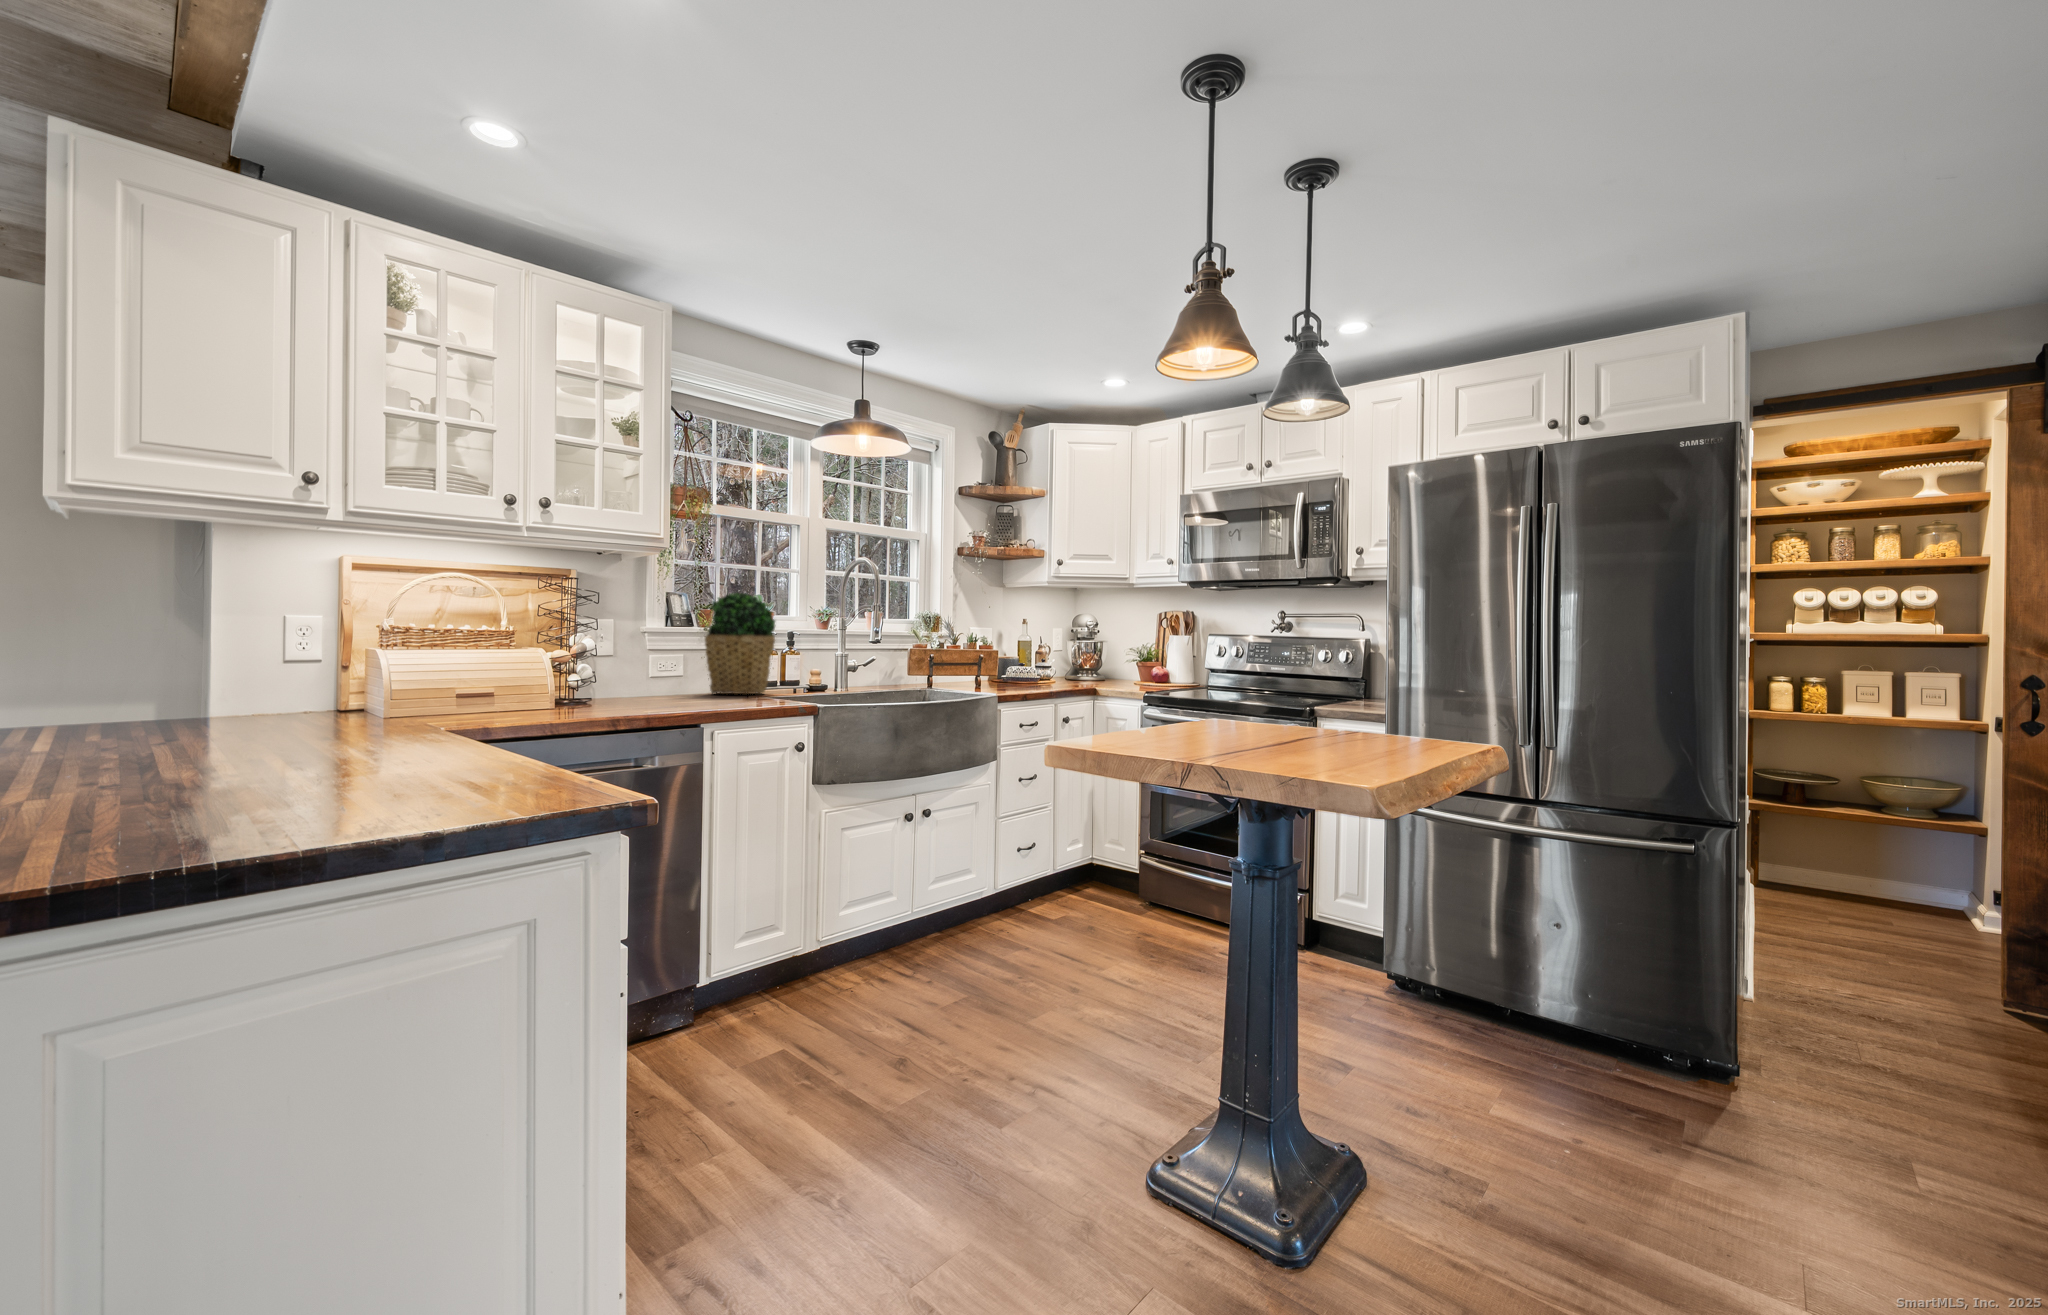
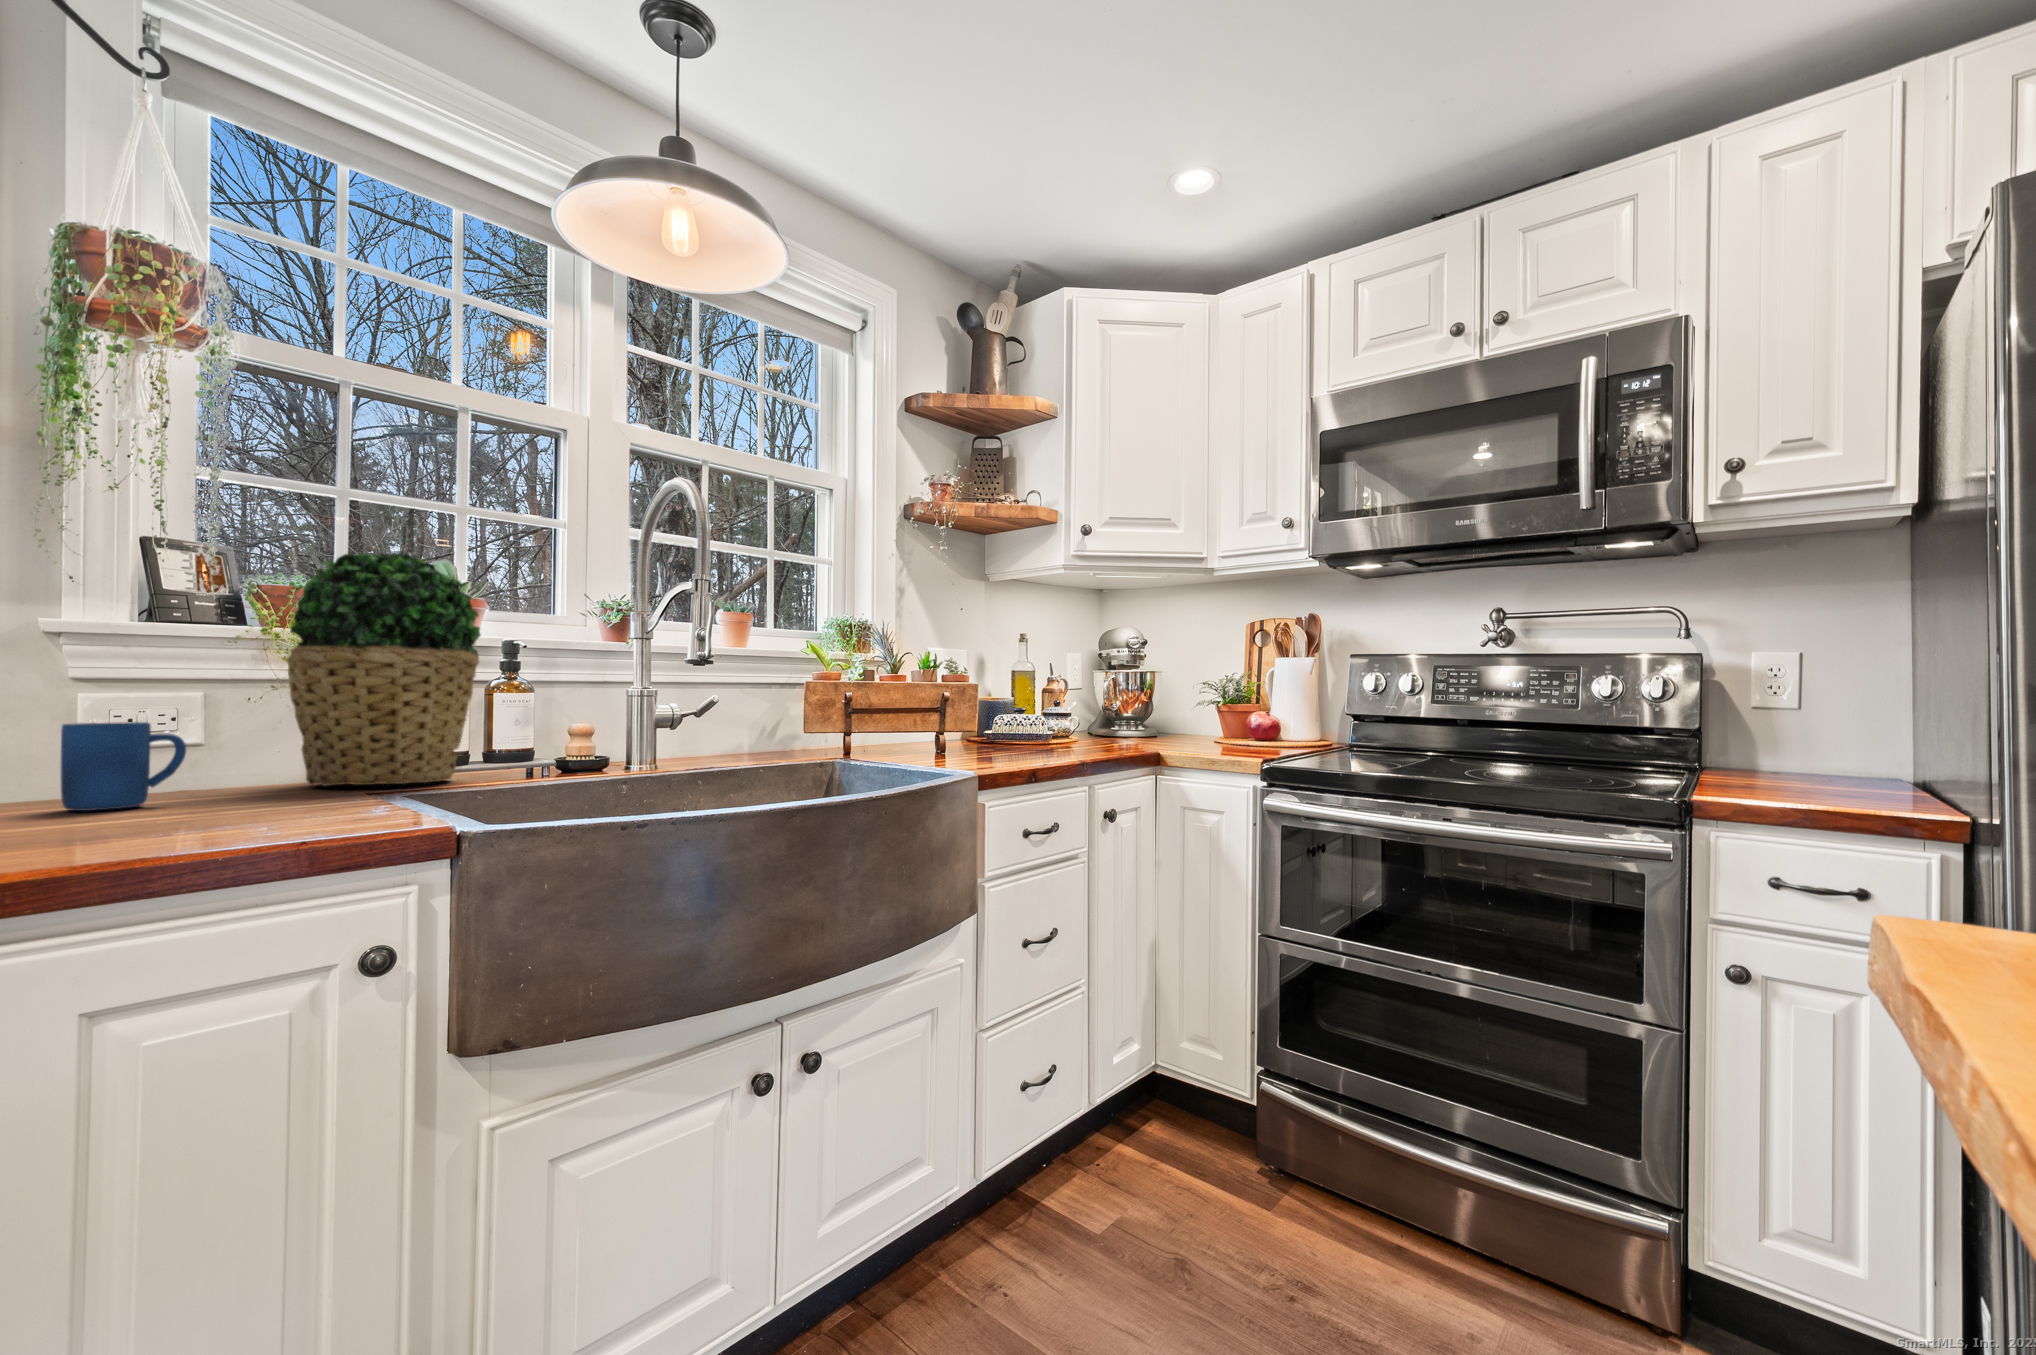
mug: none [653,667,689,700] -> present [60,722,186,811]

